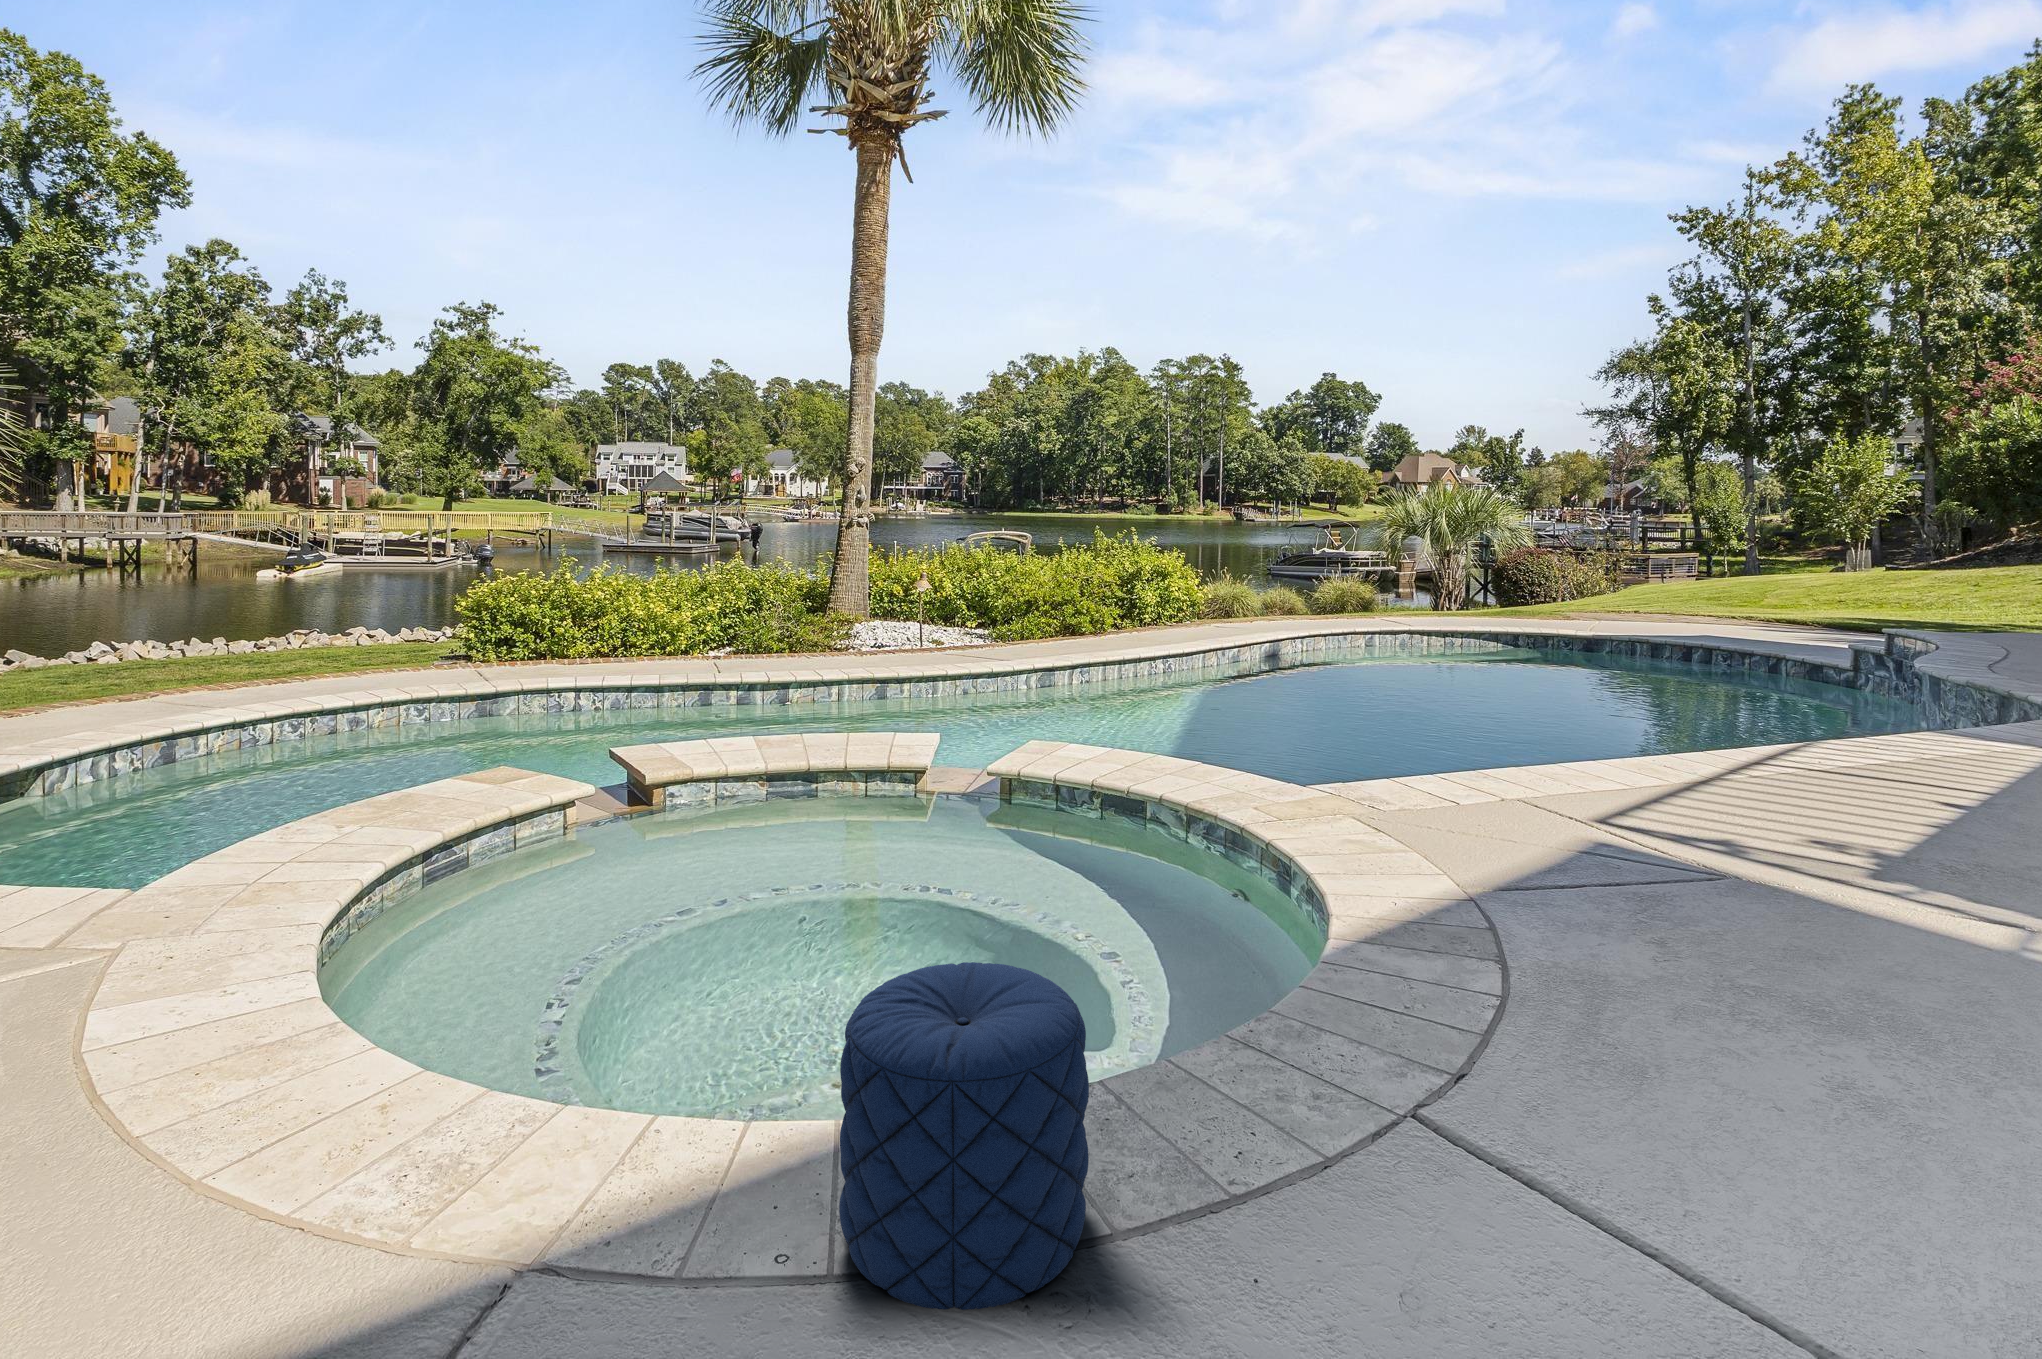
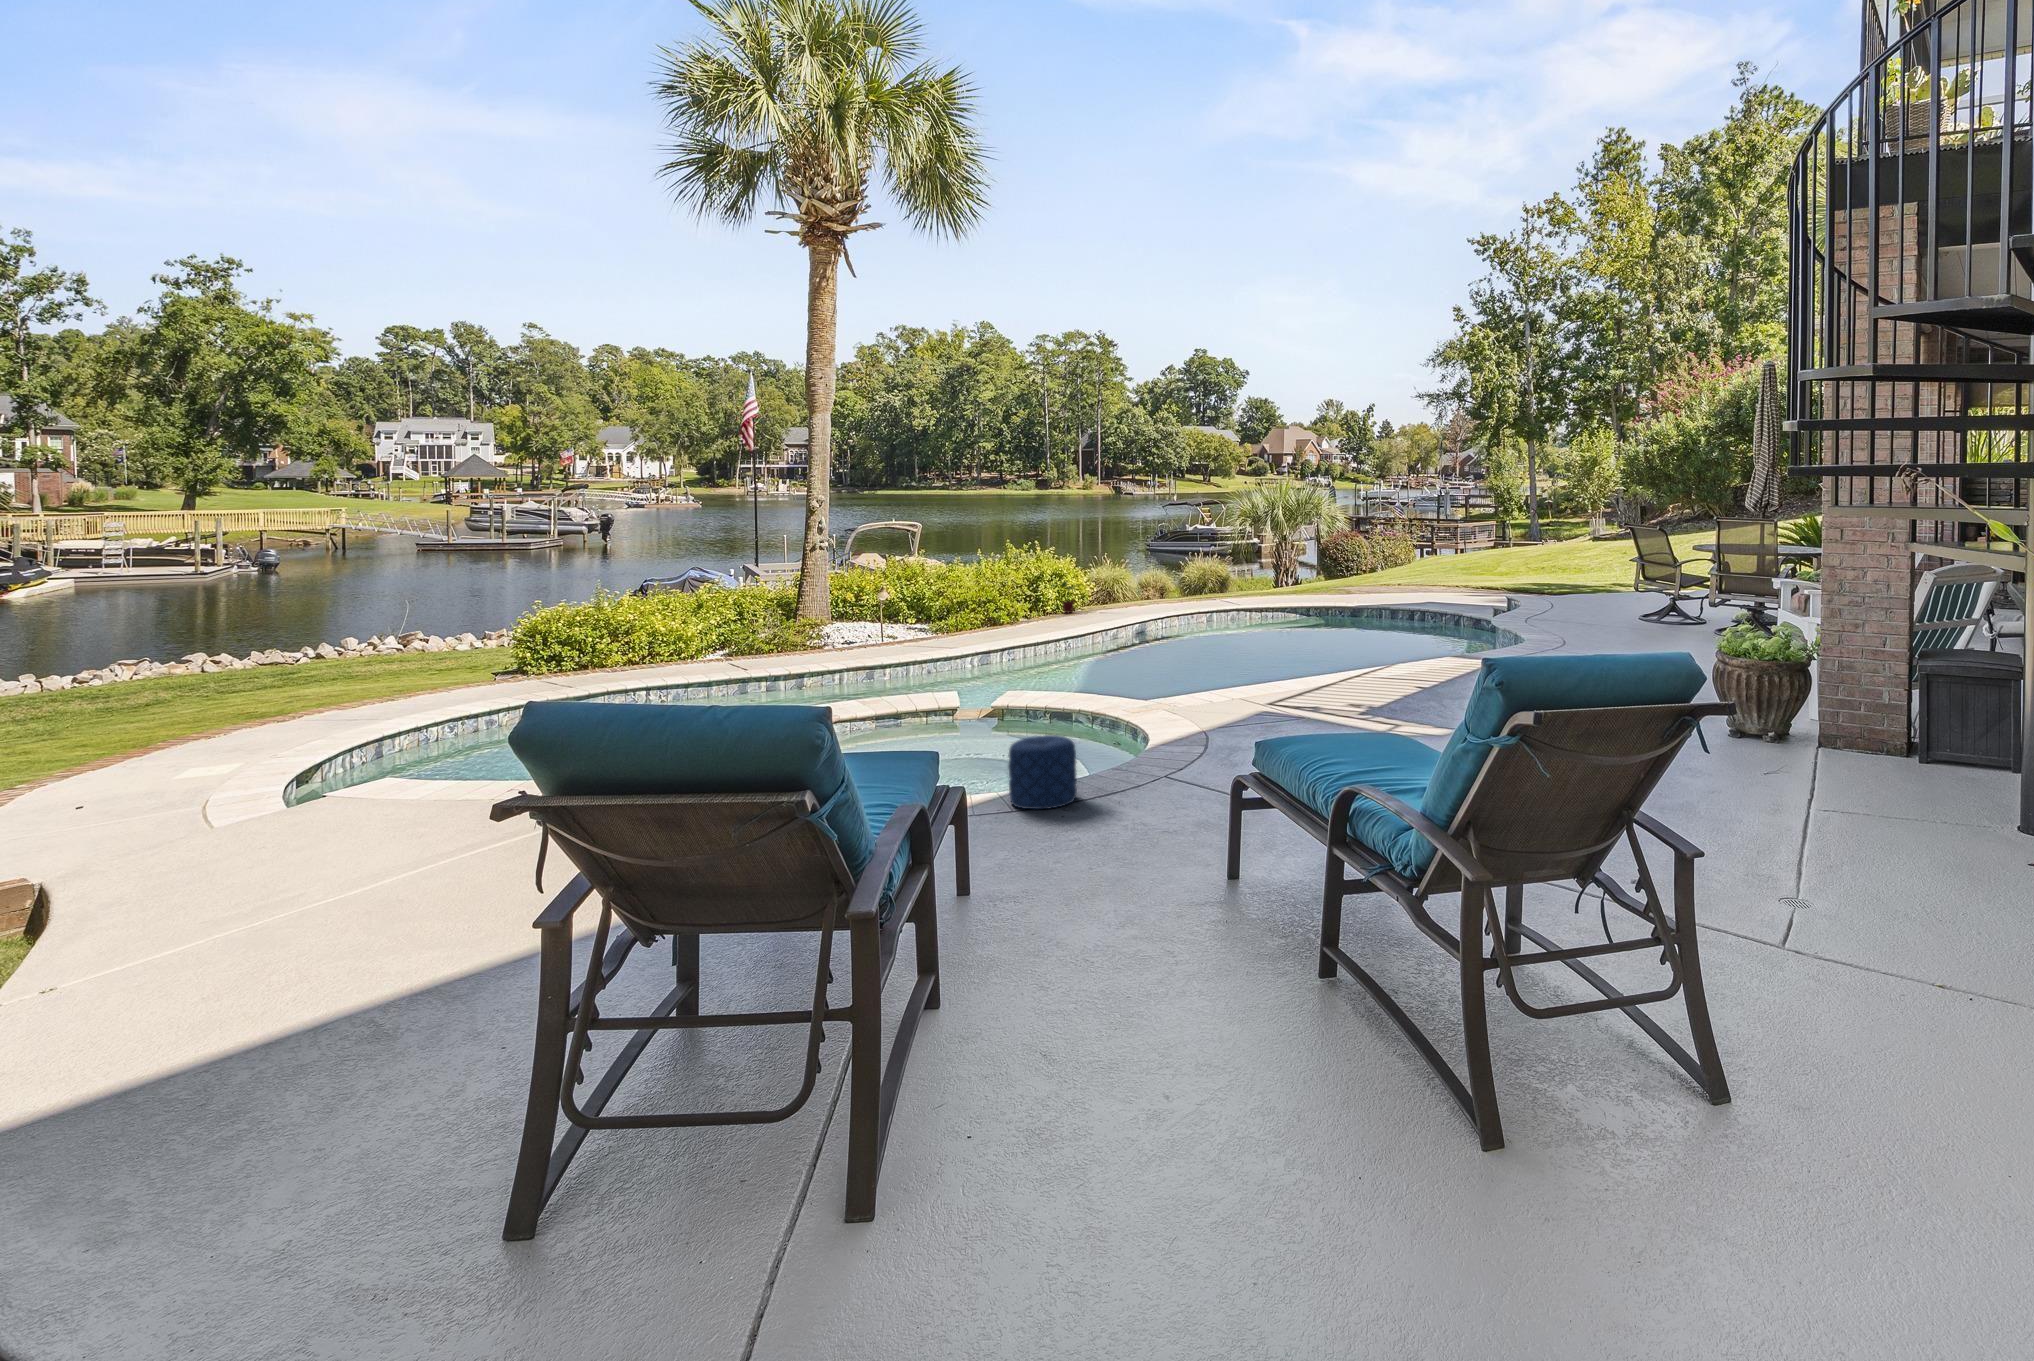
potted plant: none [1152,582,1199,625] -> present [1052,581,1075,613]

